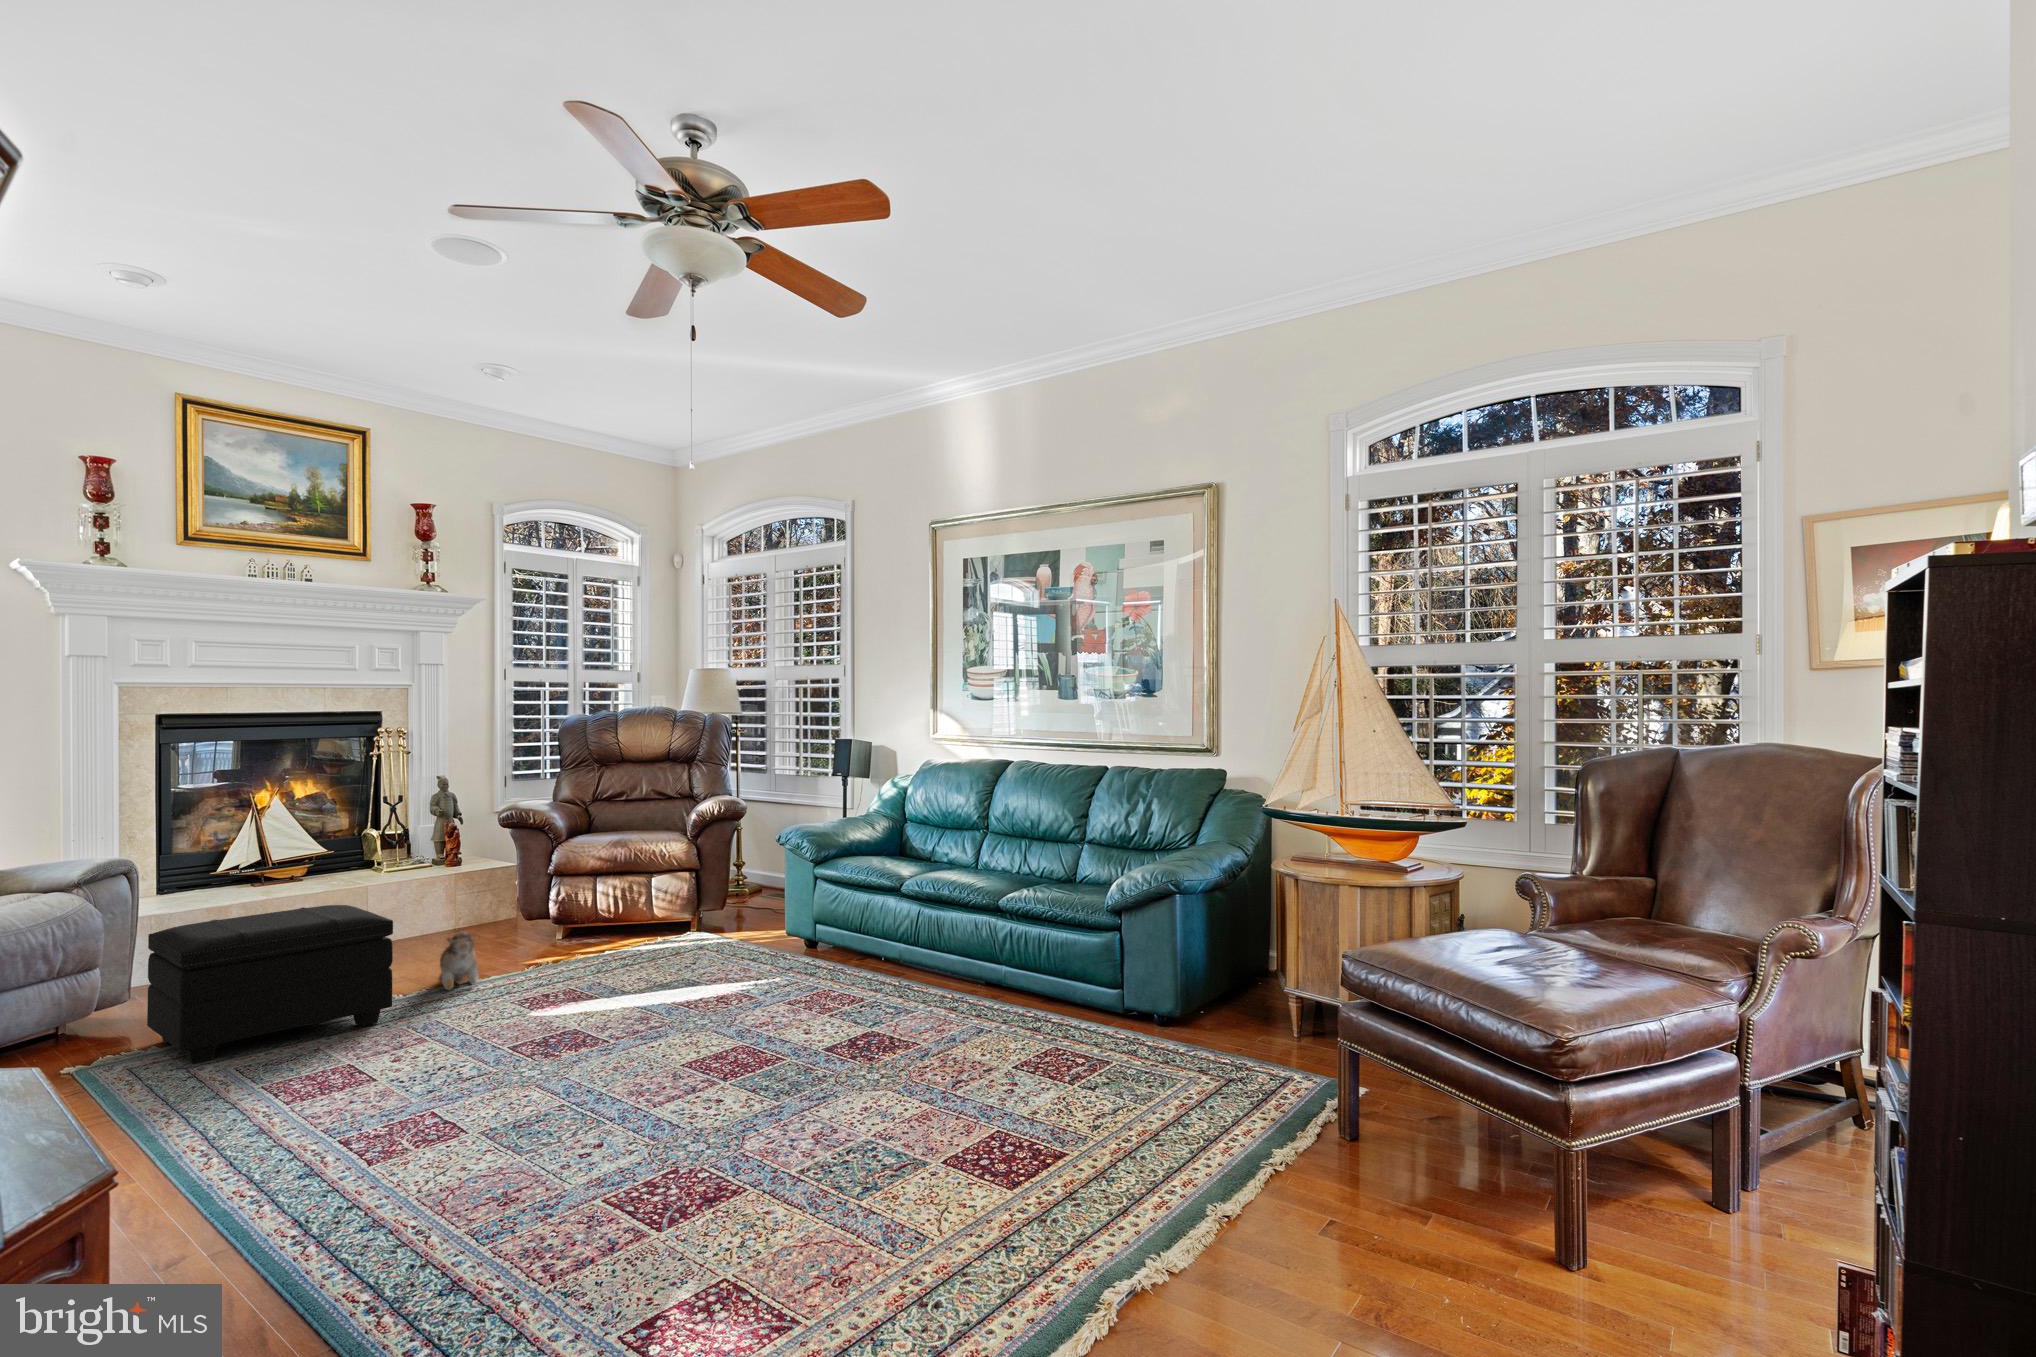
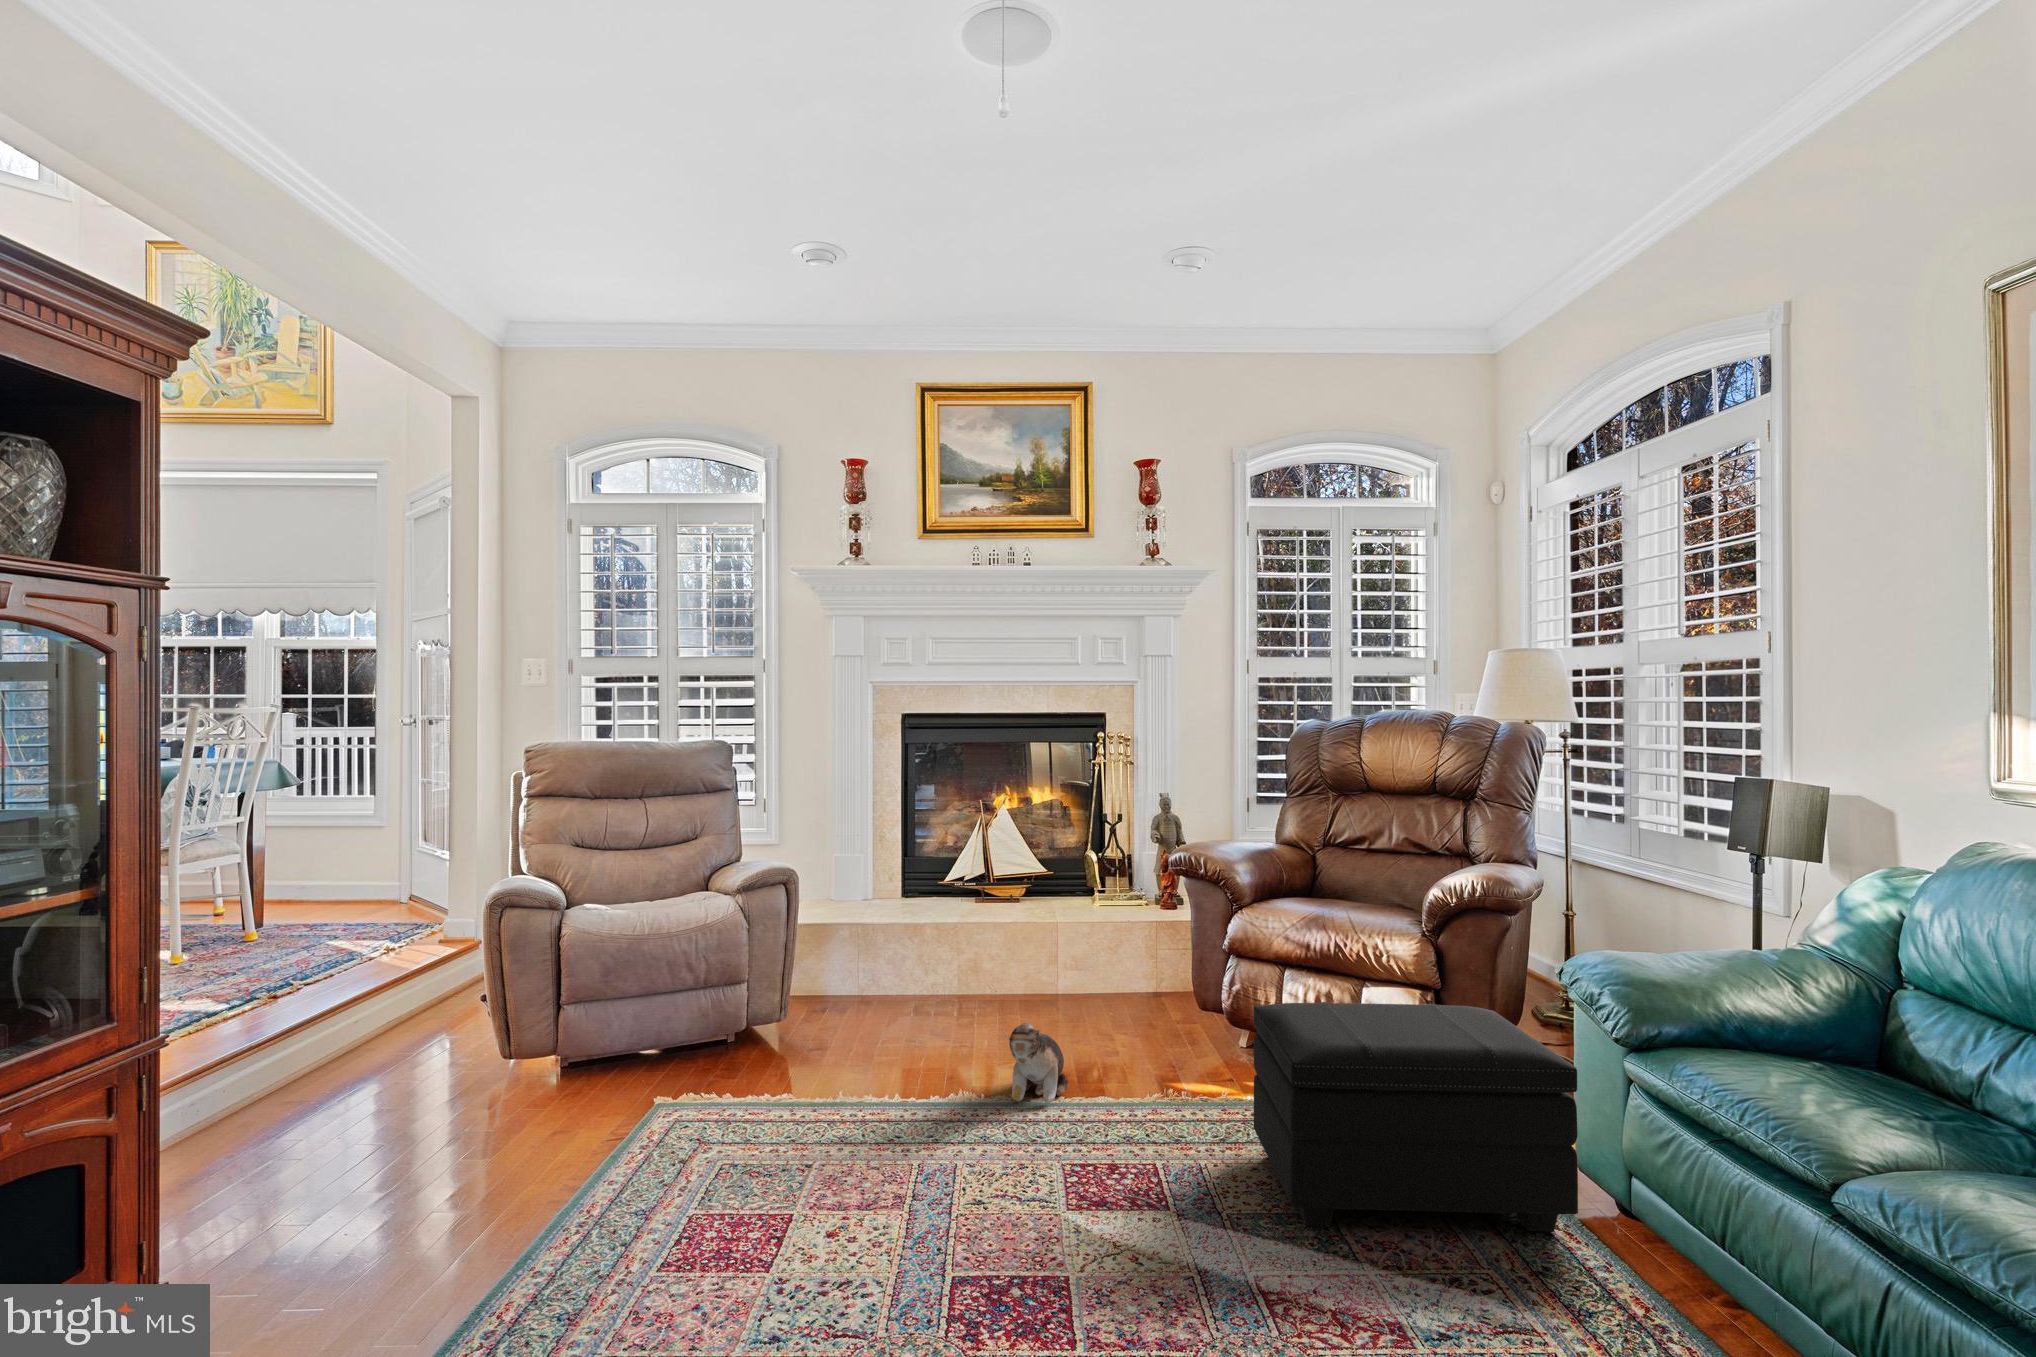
footstool: present [147,905,393,1064] -> present [1254,1002,1578,1232]

